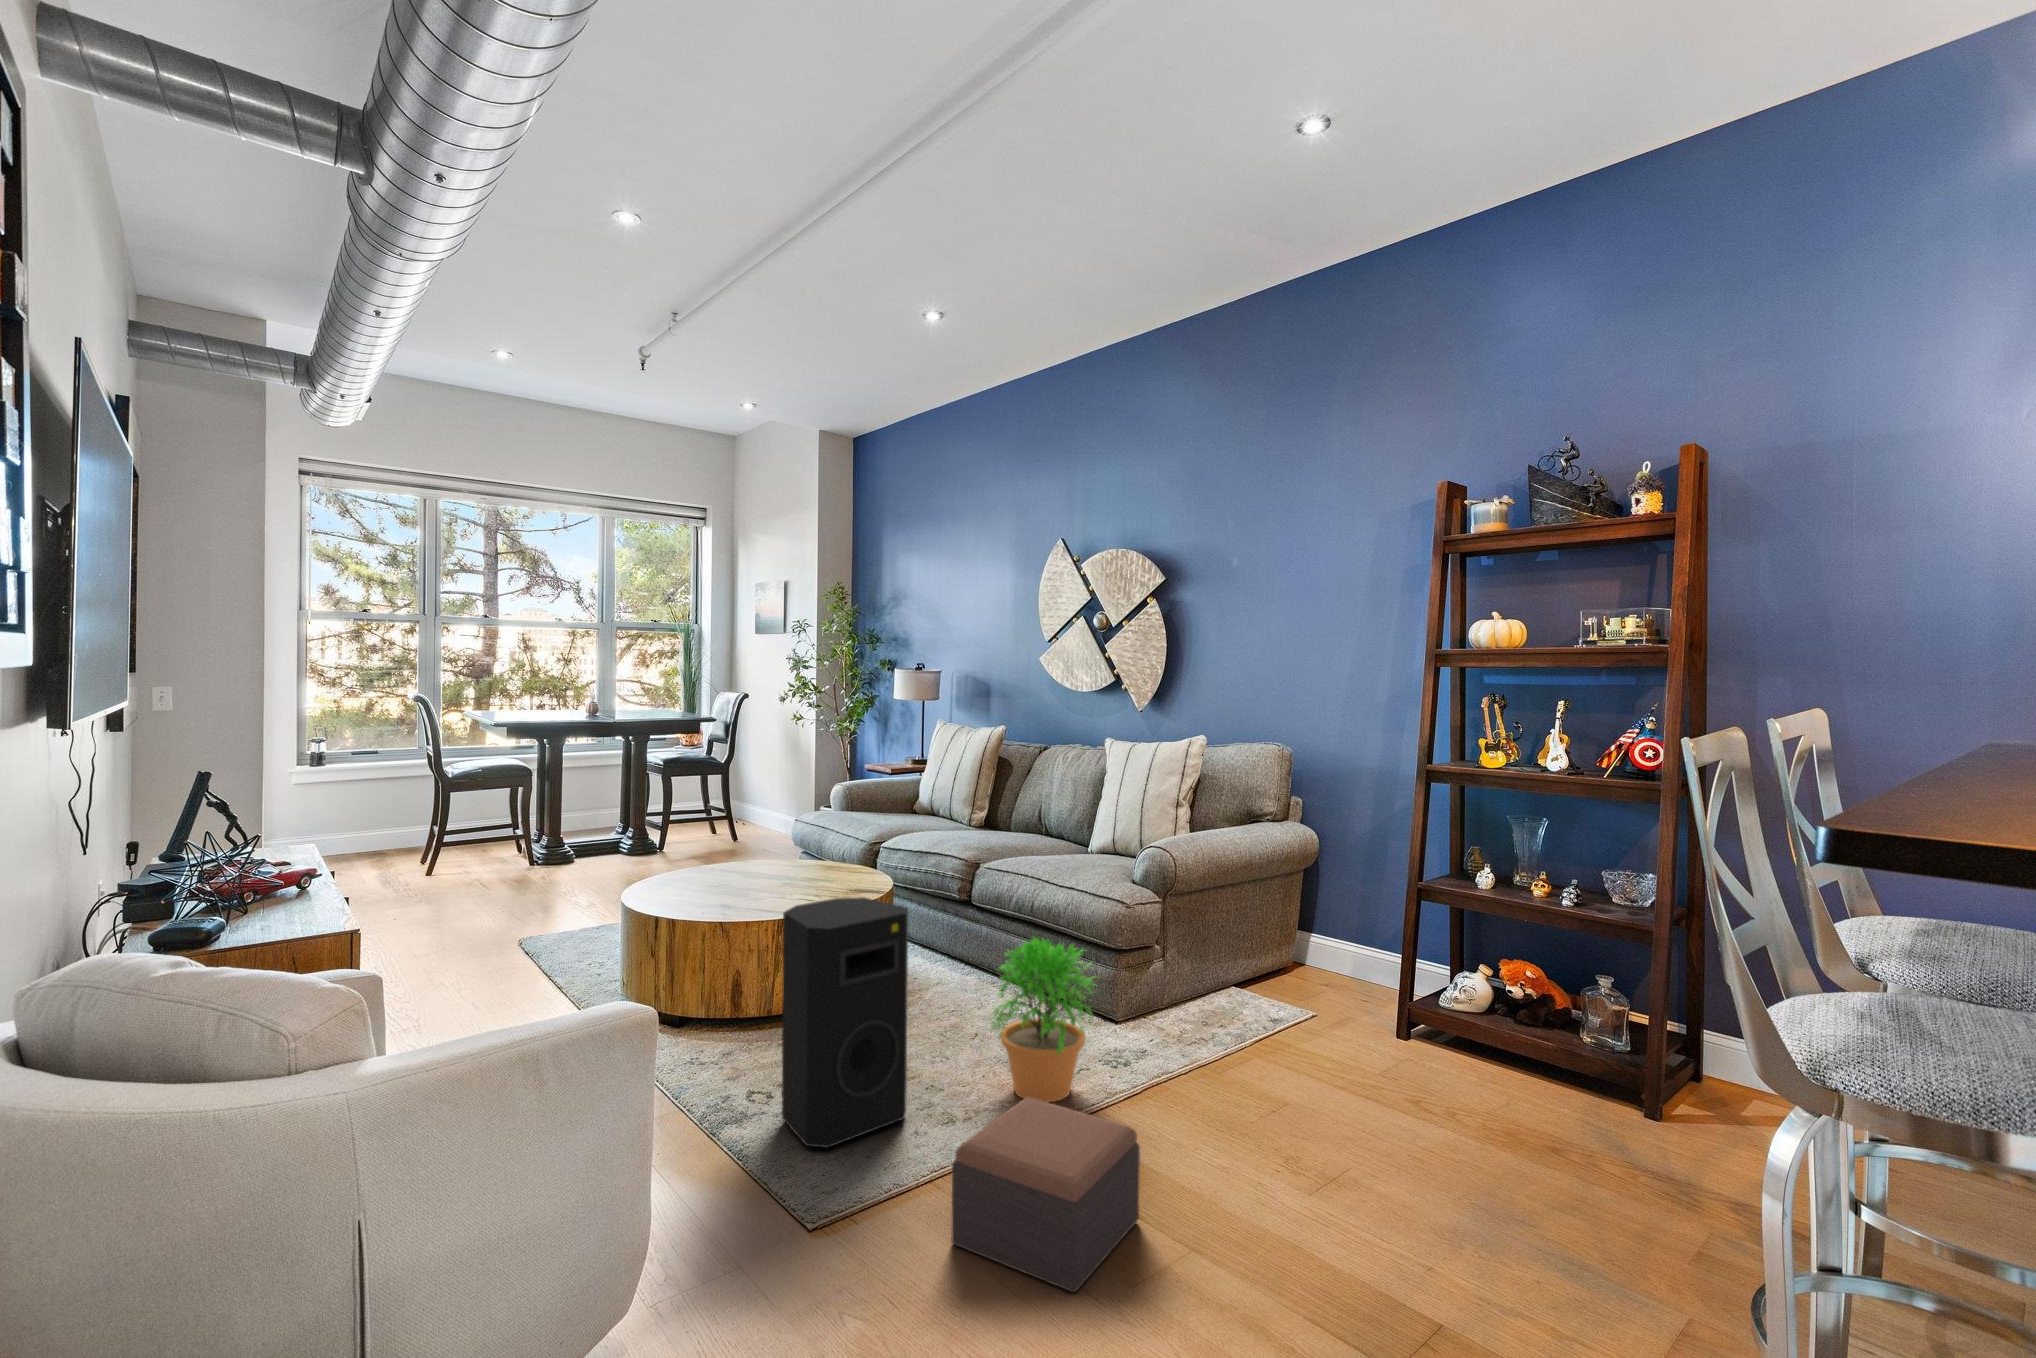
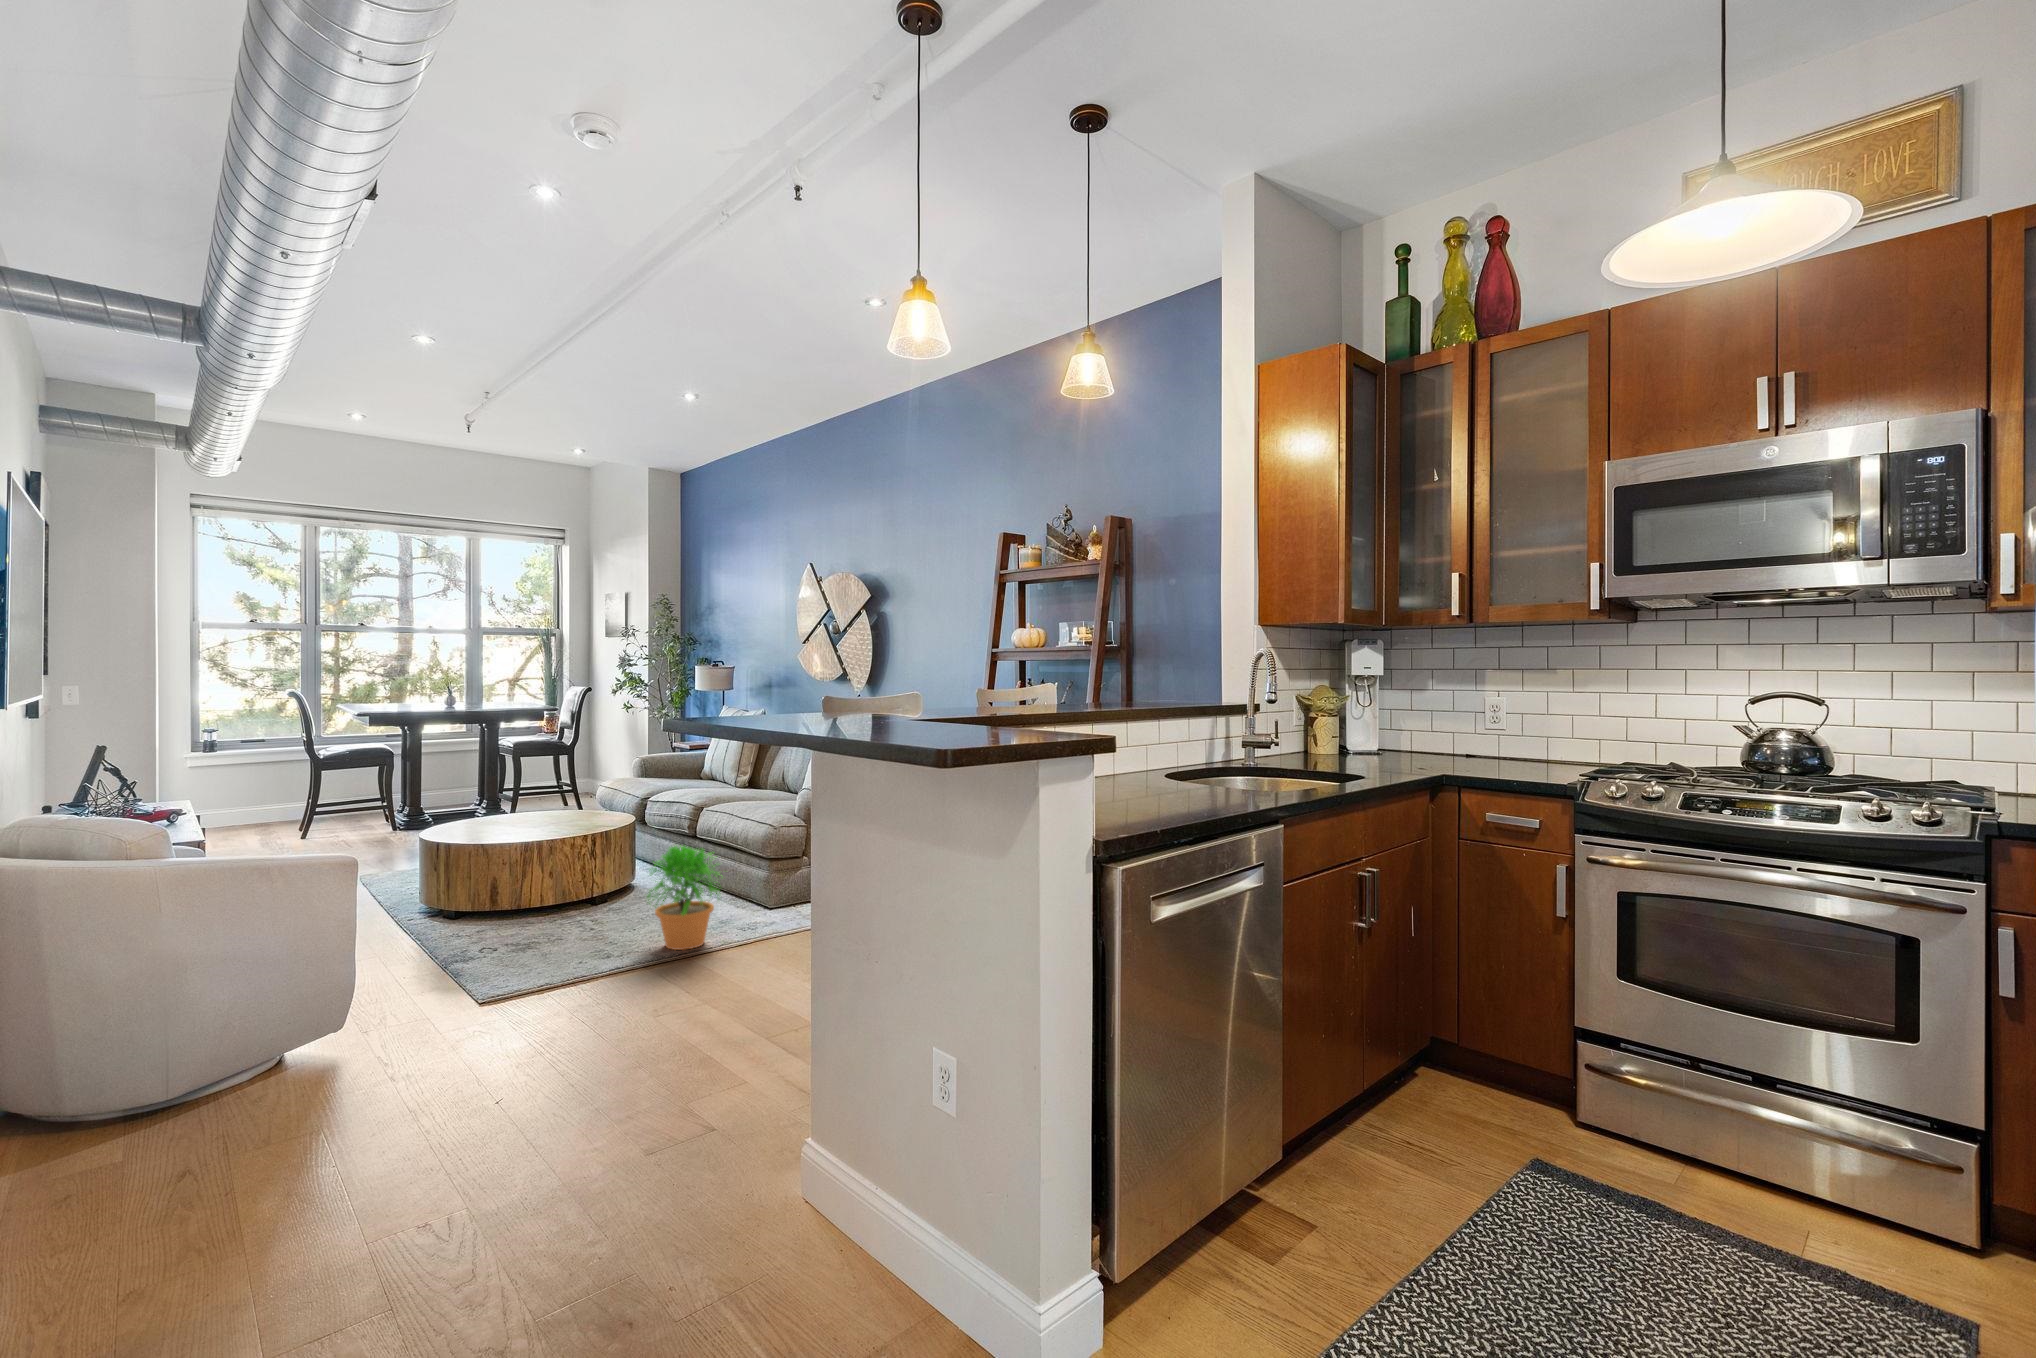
speaker: present [782,897,908,1148] -> none [495,820,583,972]
footstool: present [952,1097,1140,1292] -> none [563,930,686,1021]

